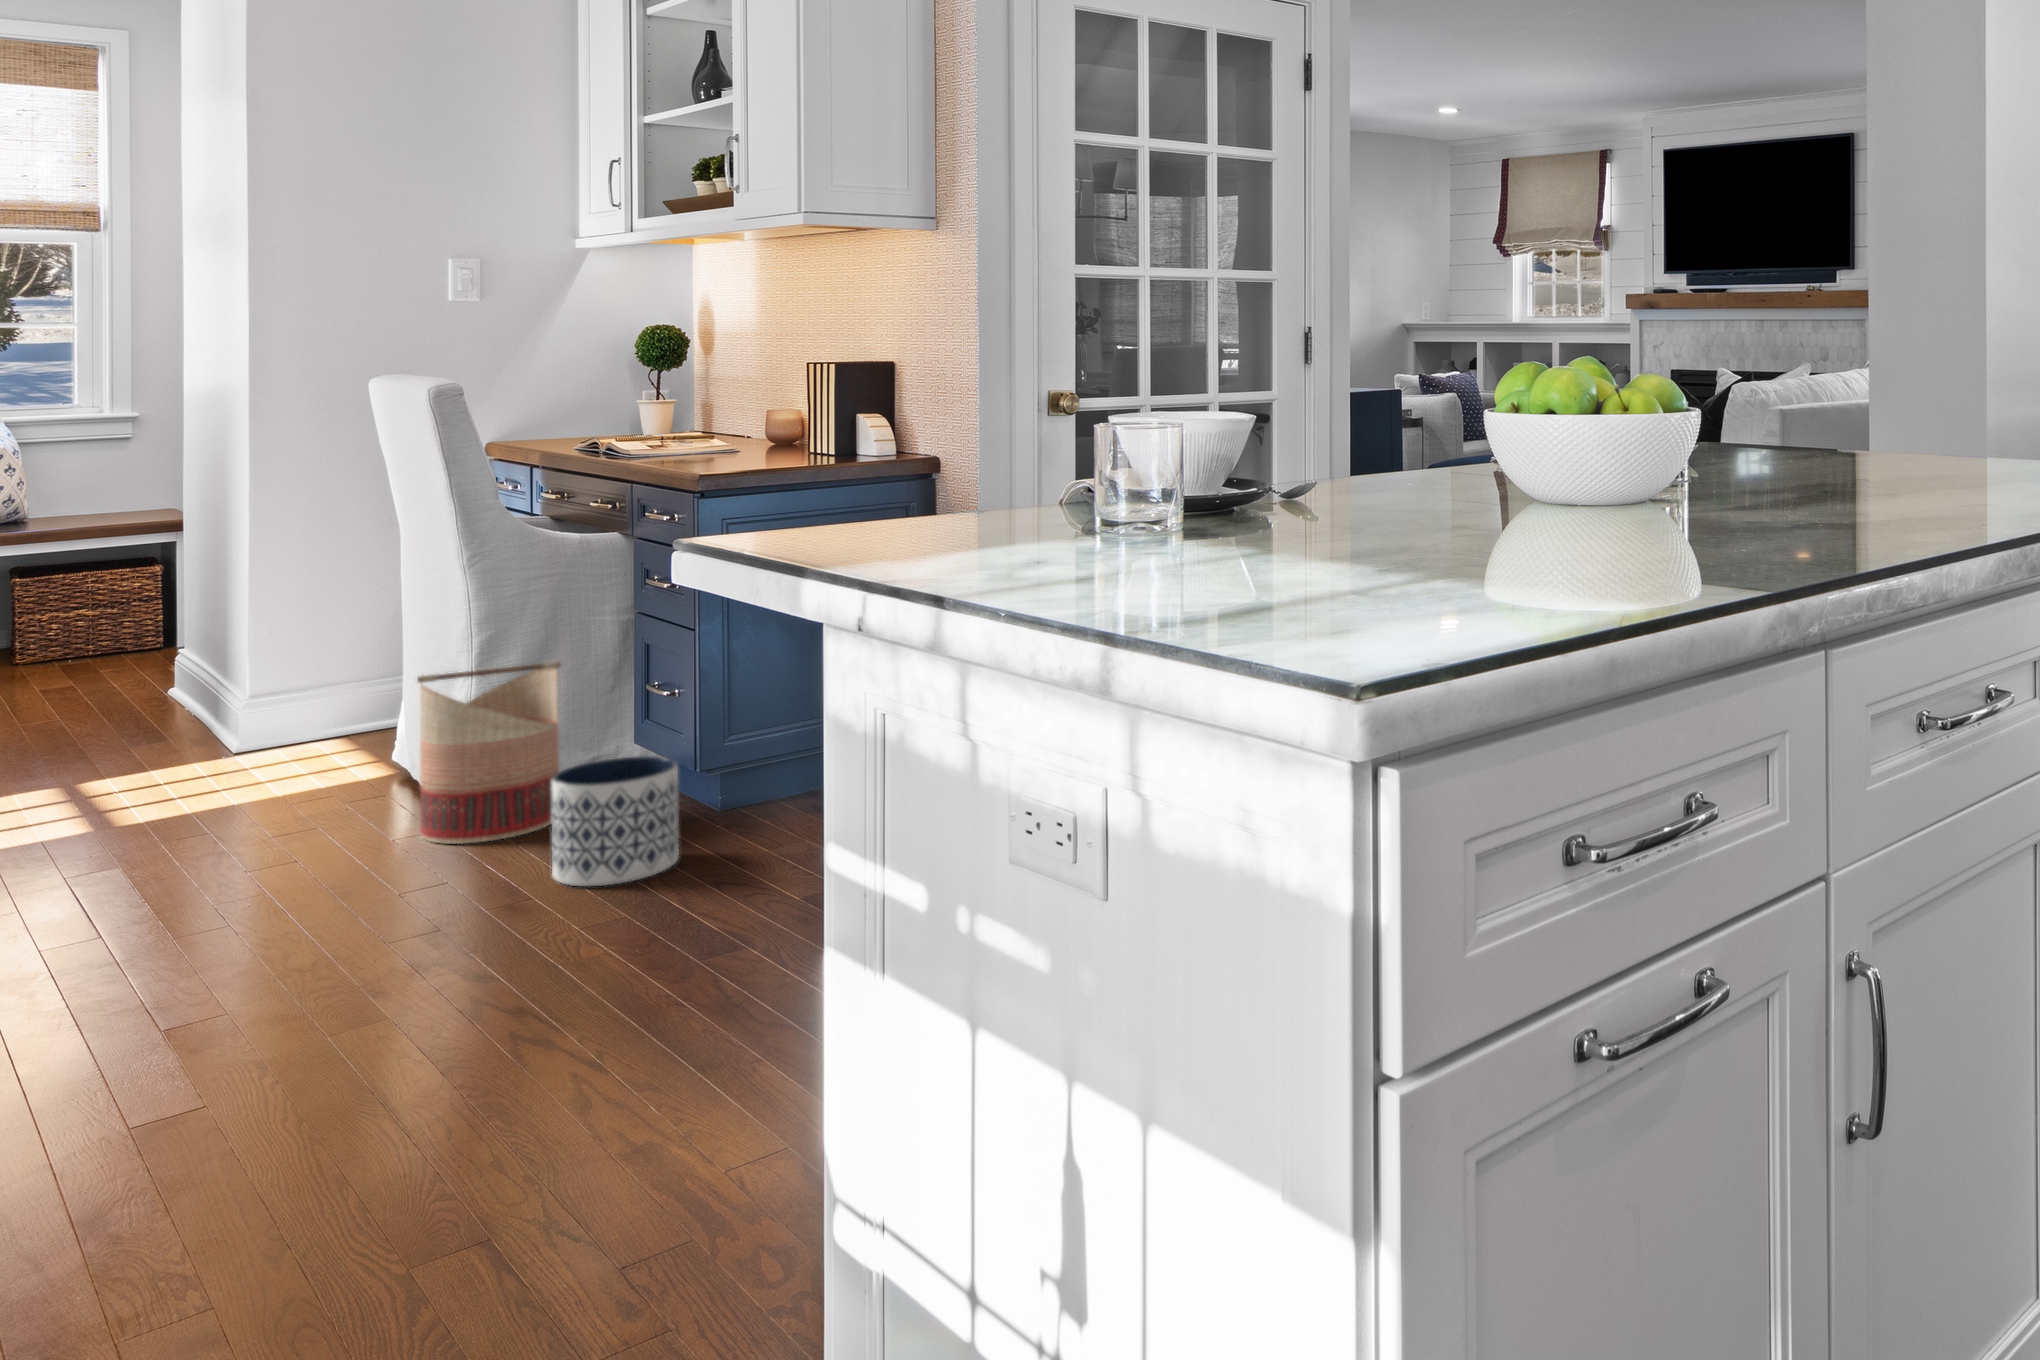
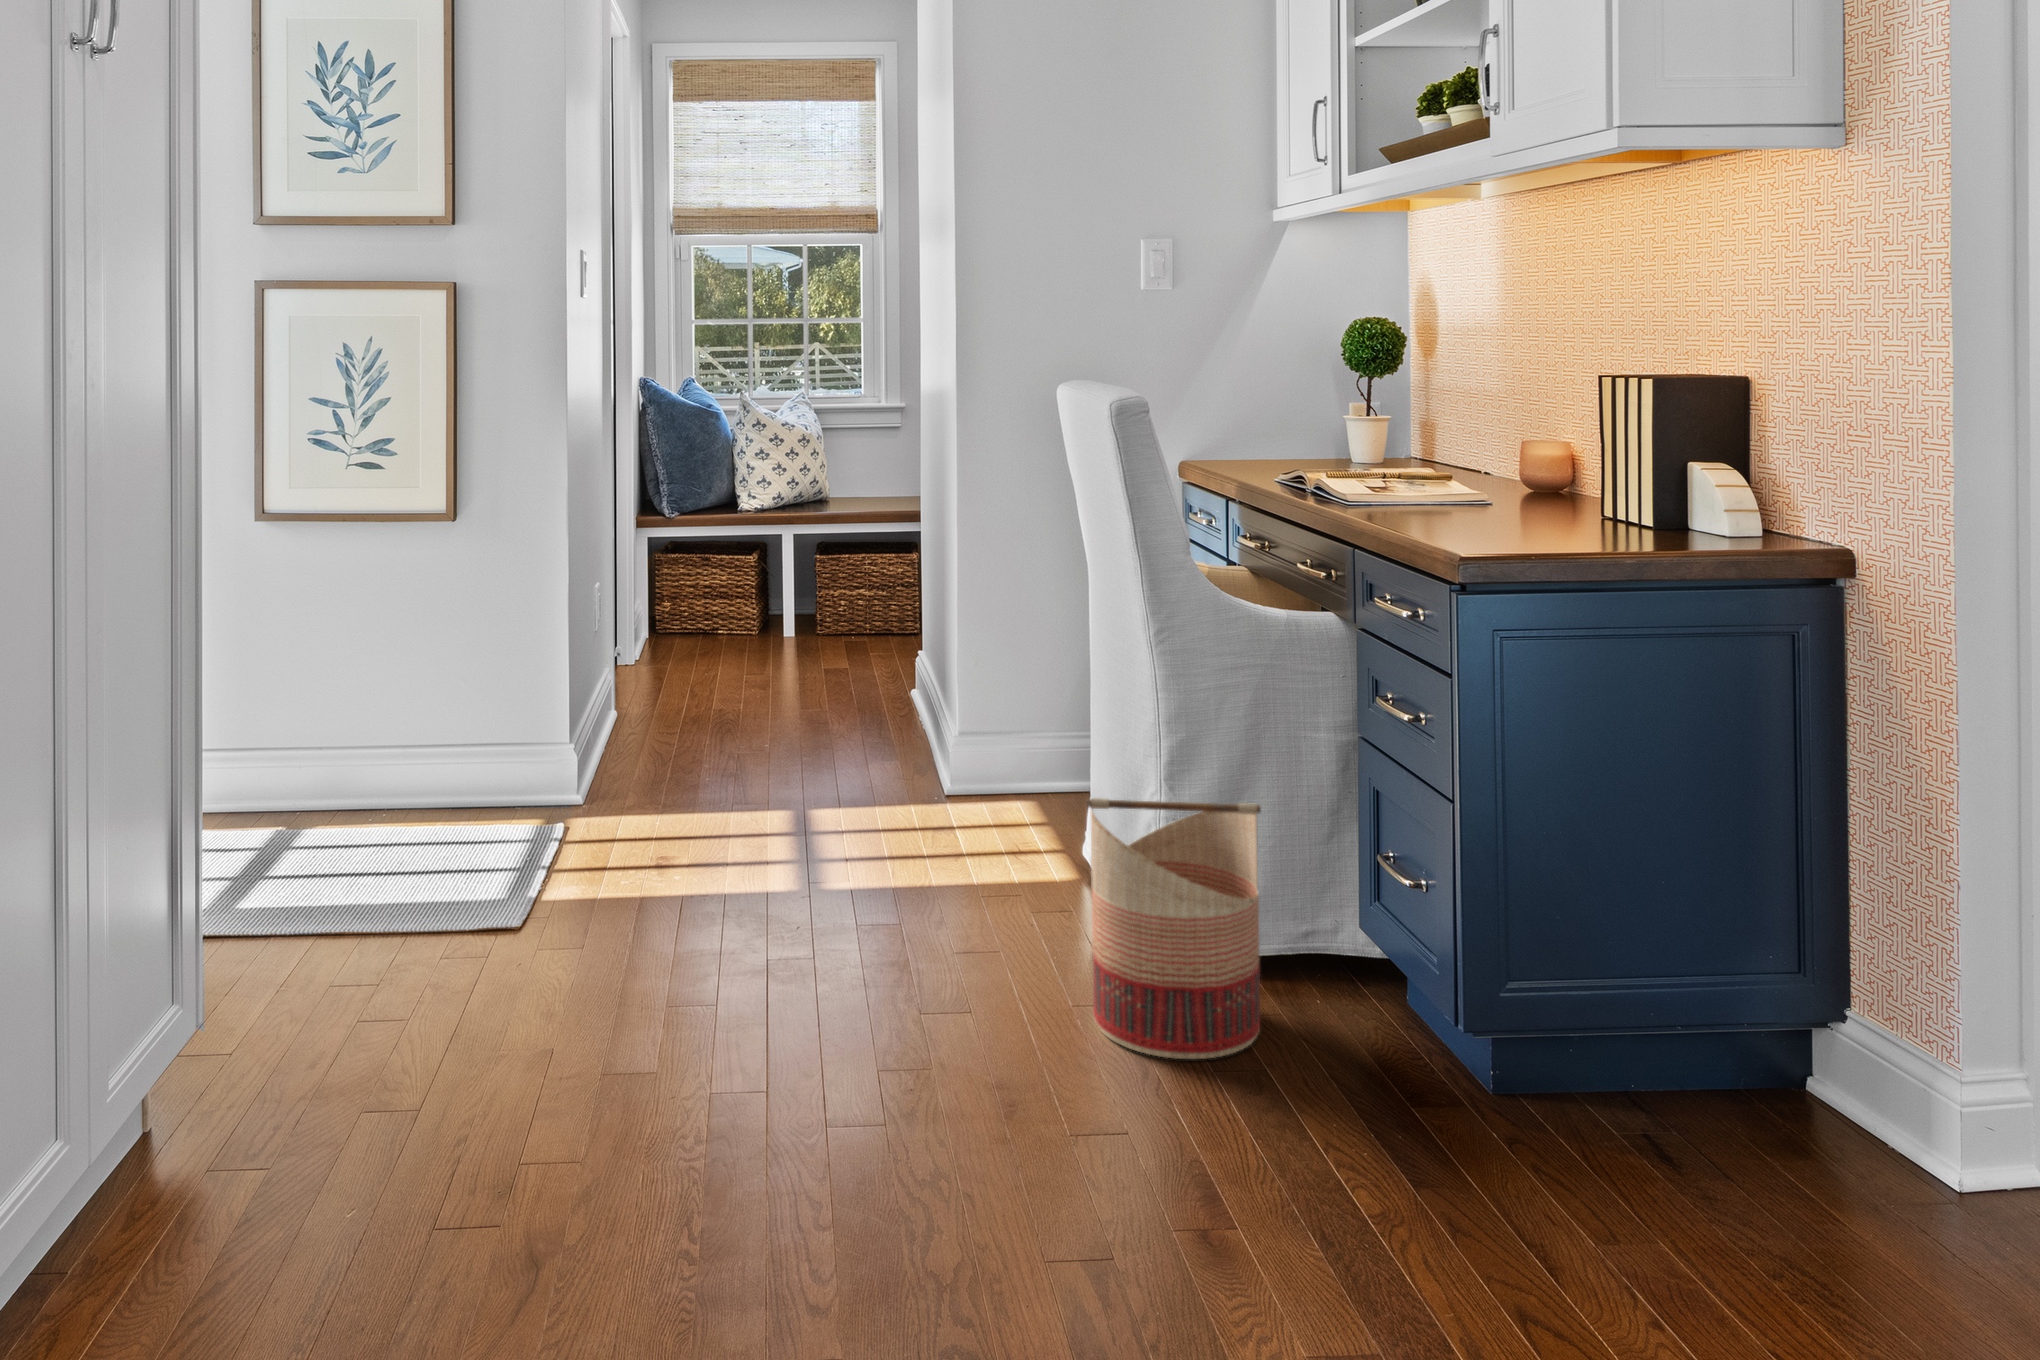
planter: present [552,756,679,886] -> none [1250,1006,1440,1252]

